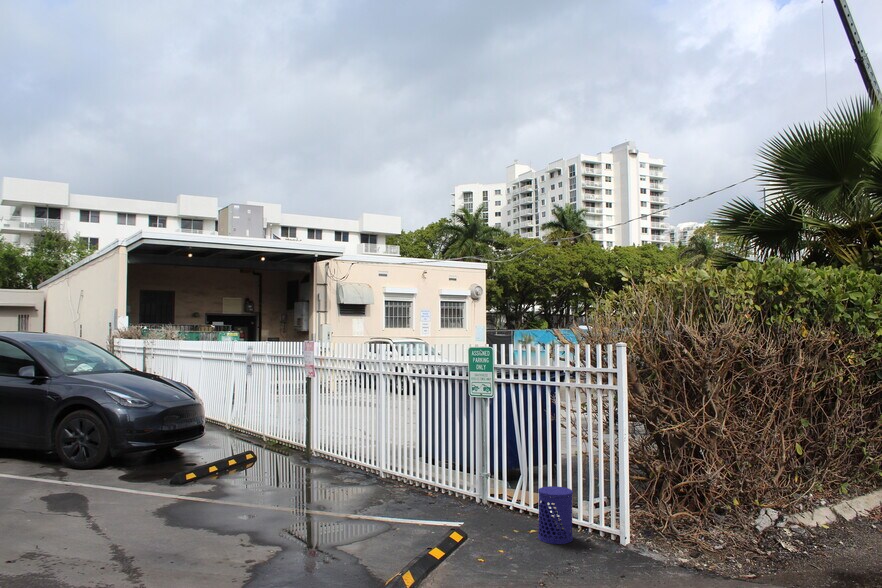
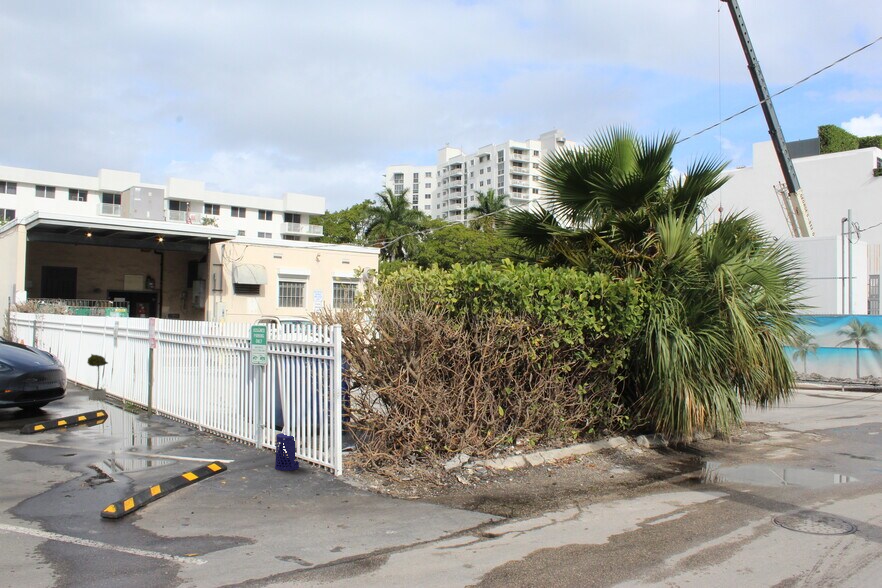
potted tree: none [220,382,244,438] -> present [87,354,108,400]

